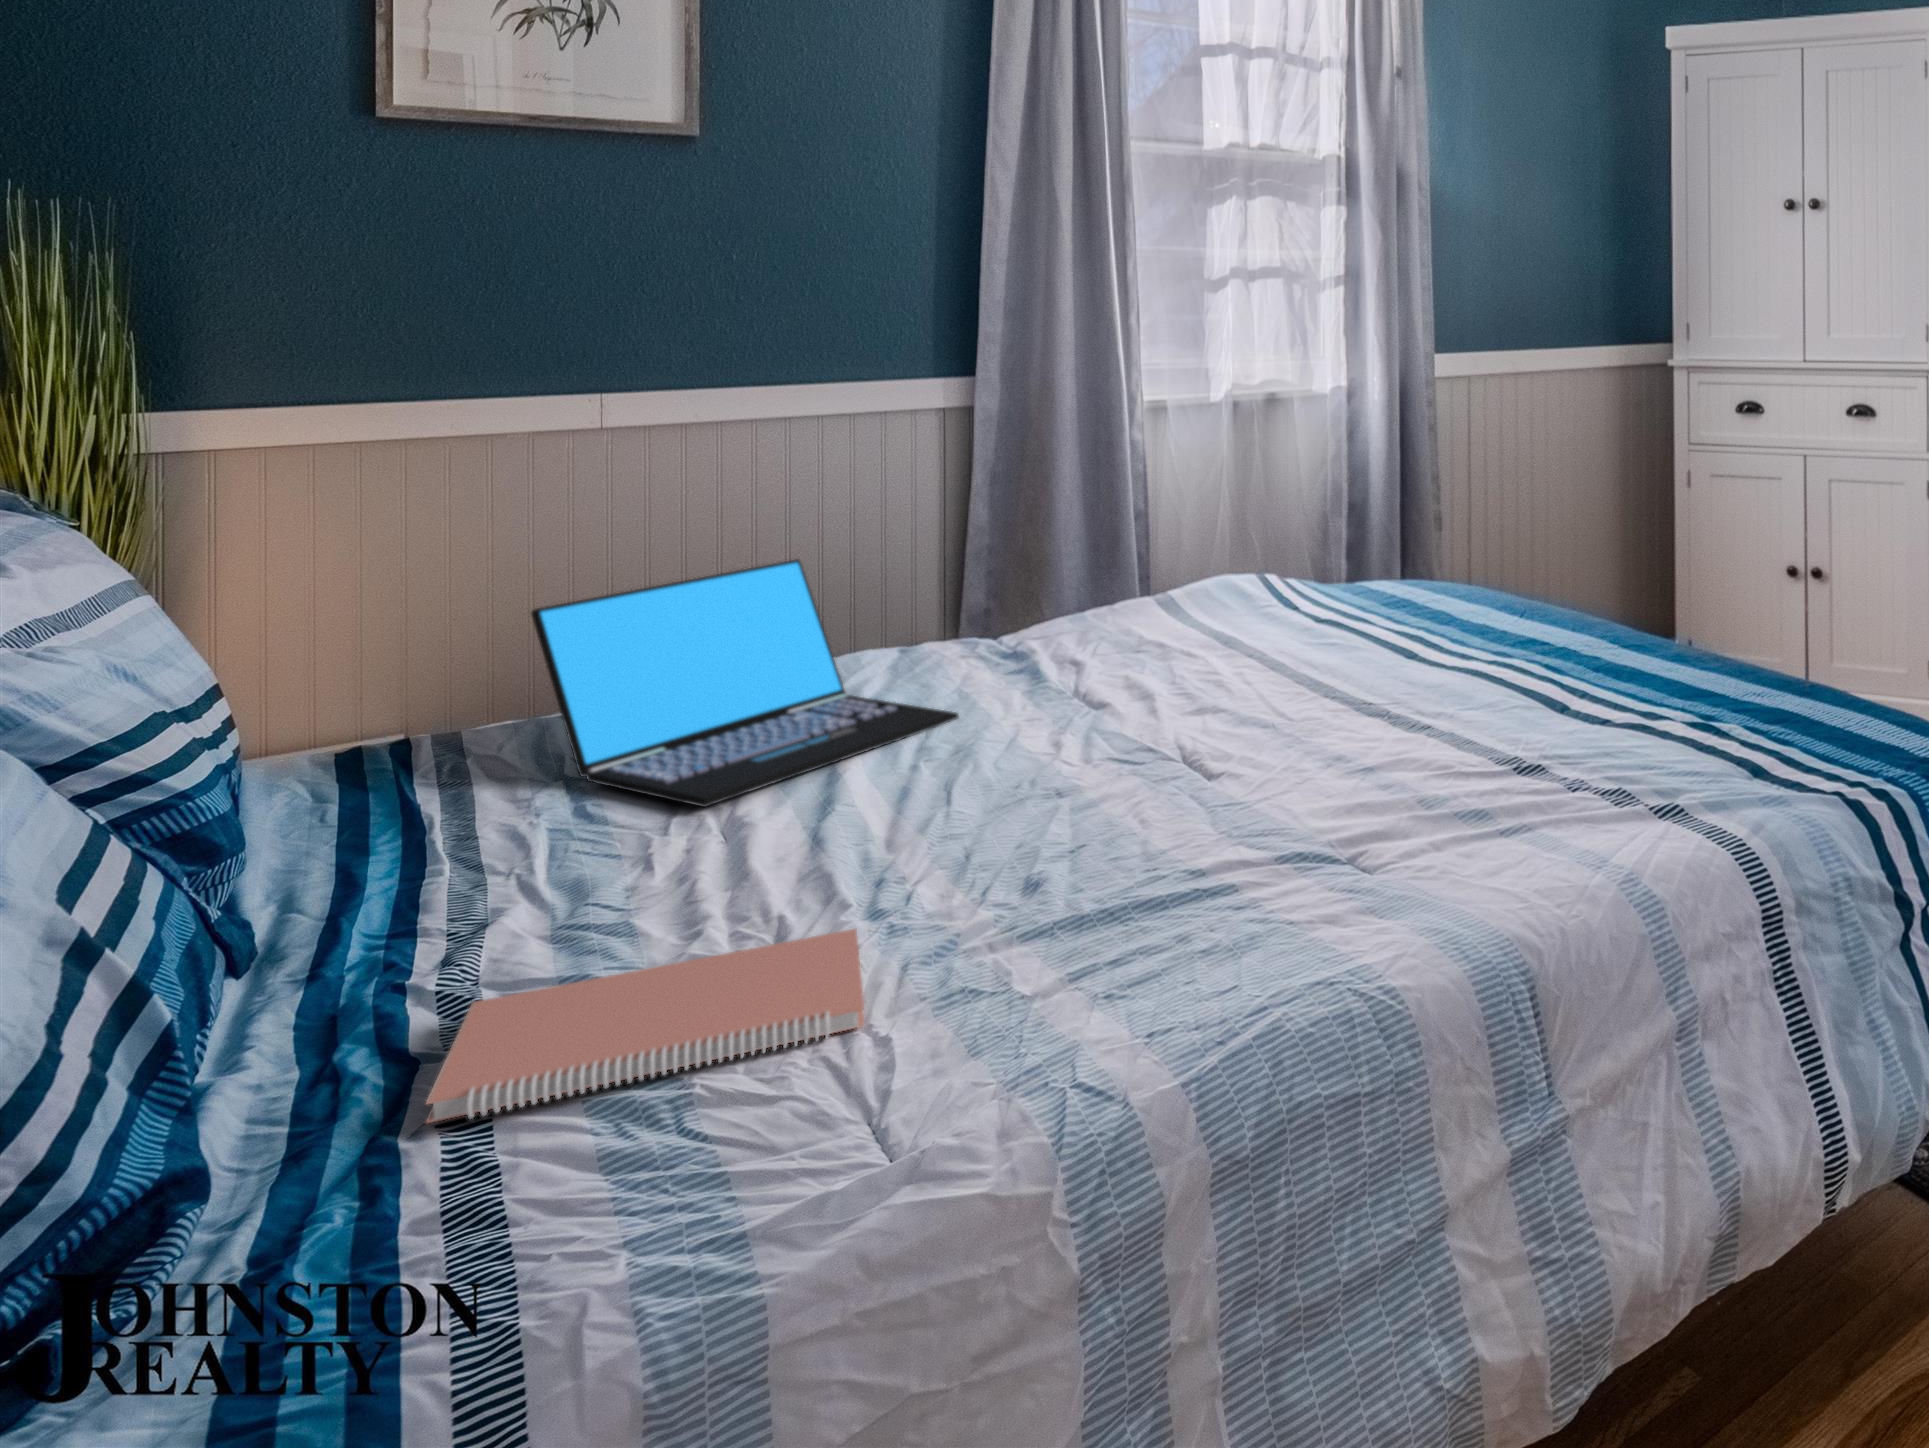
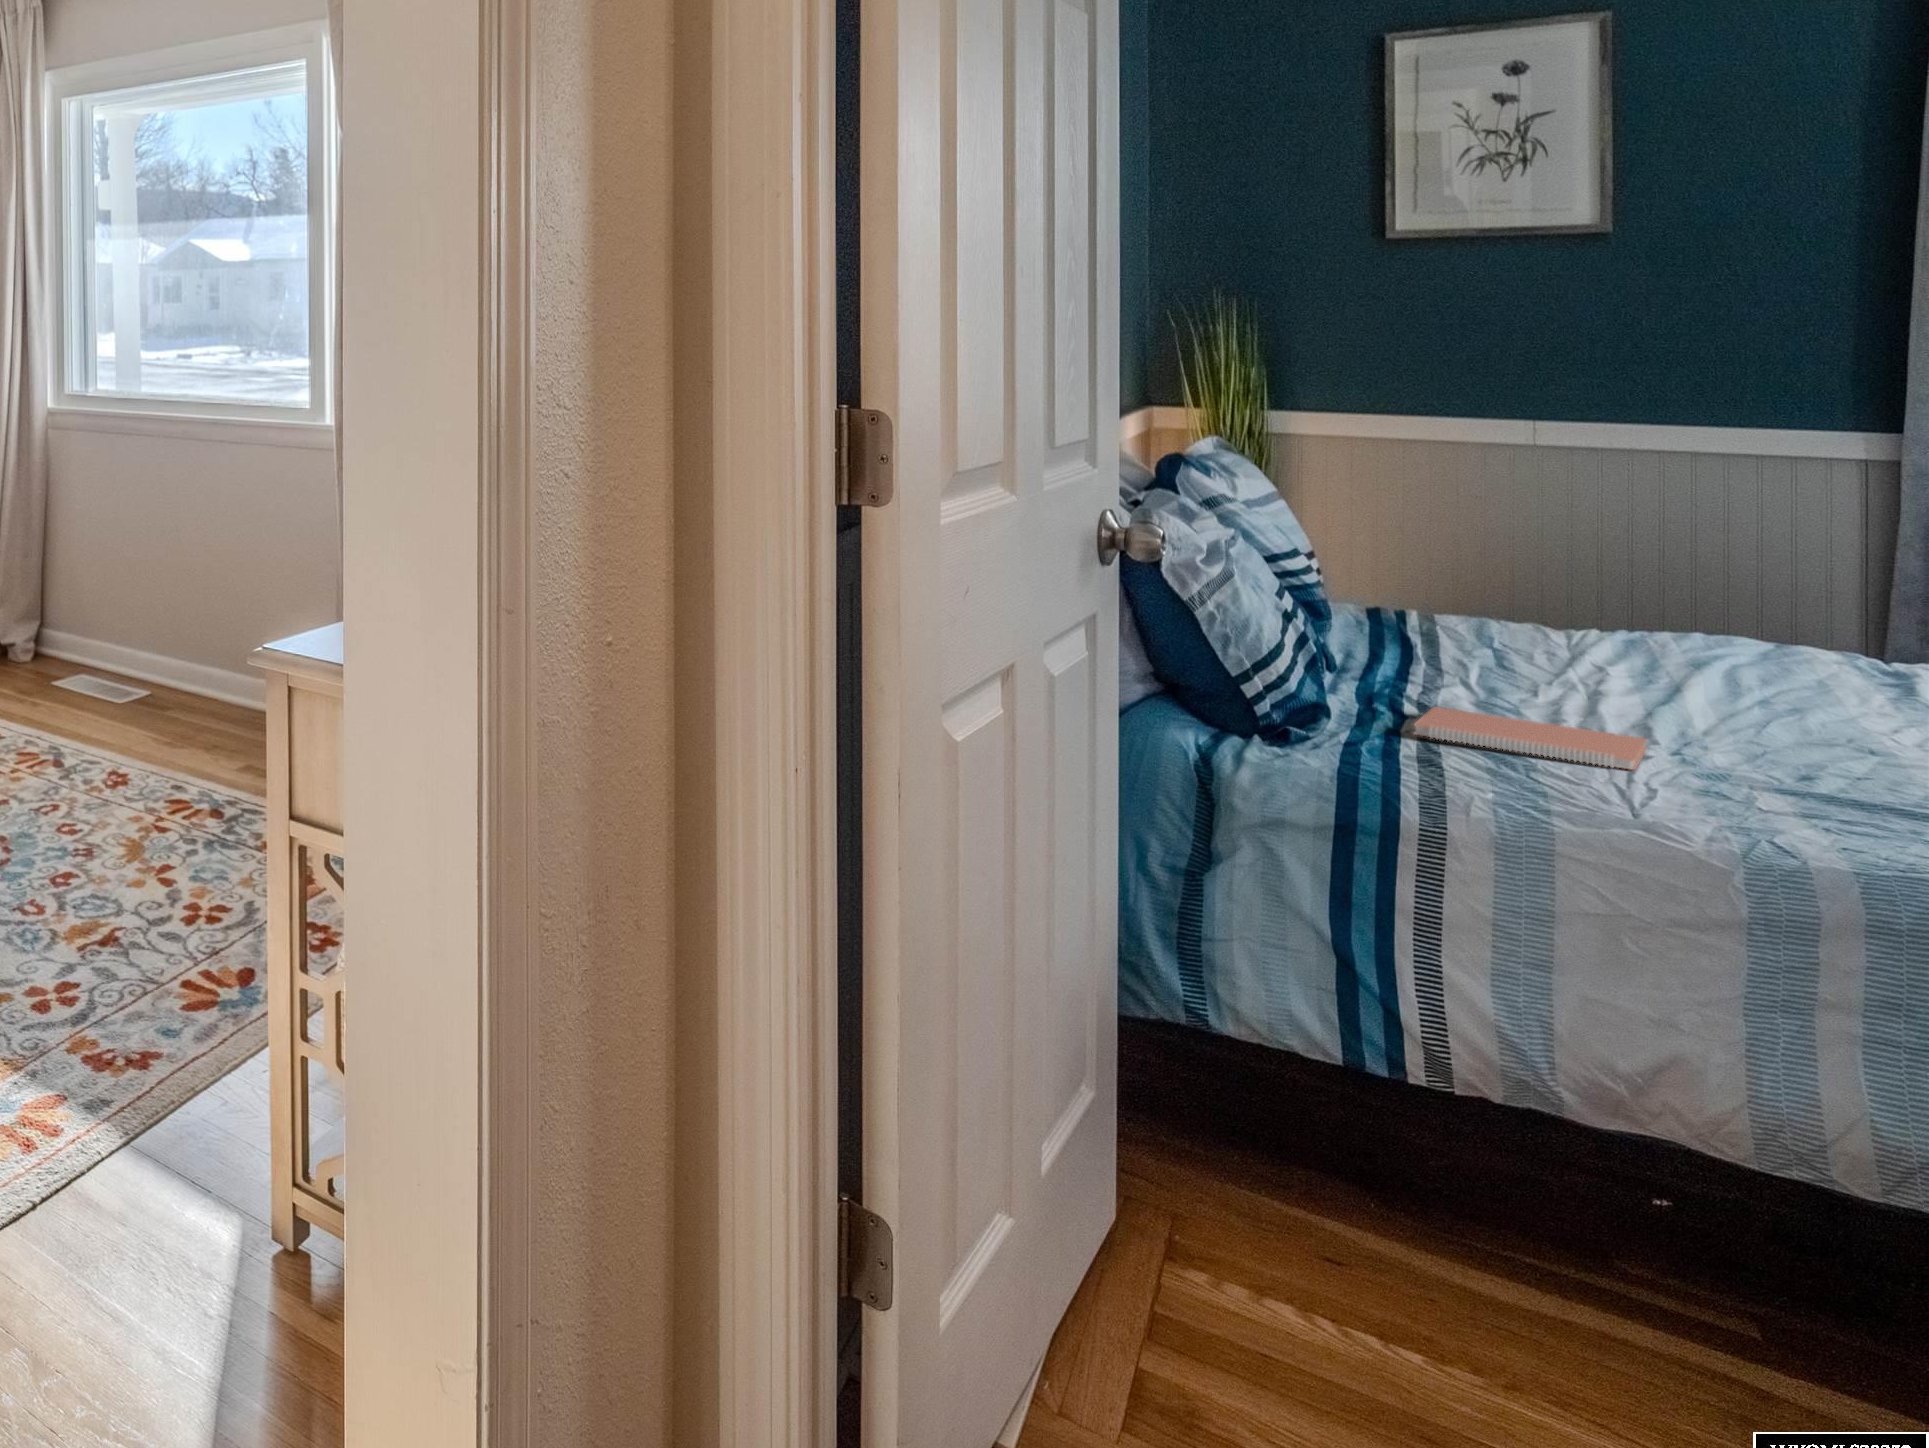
laptop: present [531,559,958,807] -> none [1474,546,1793,683]

